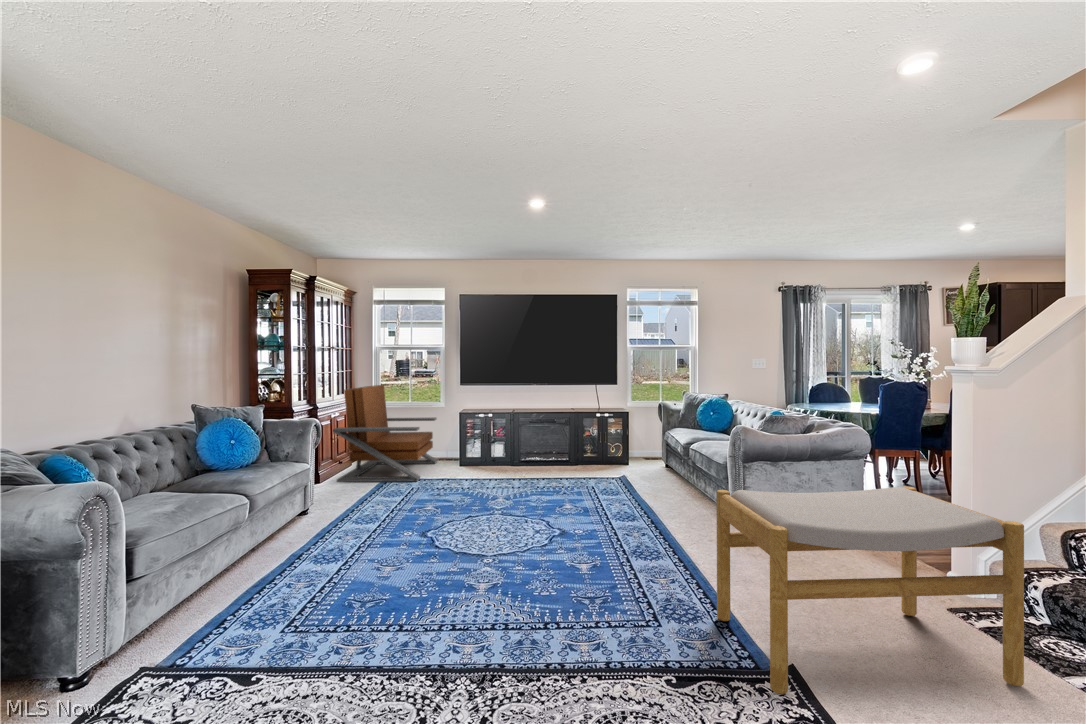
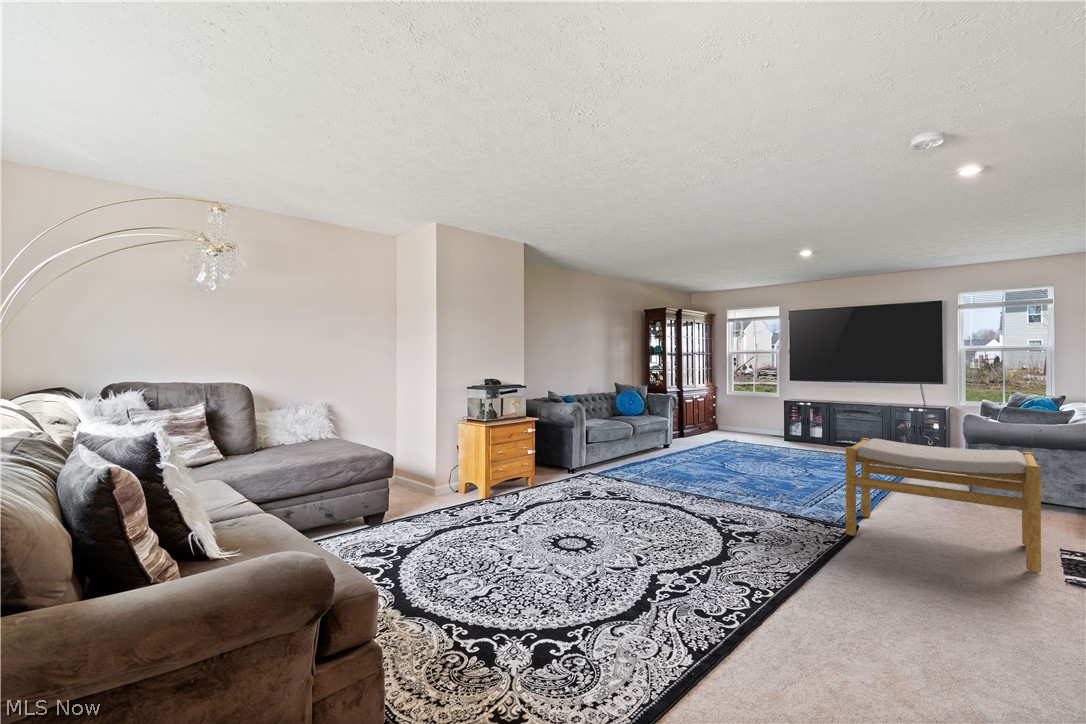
lounge chair: present [333,385,437,482] -> none [691,378,769,443]

